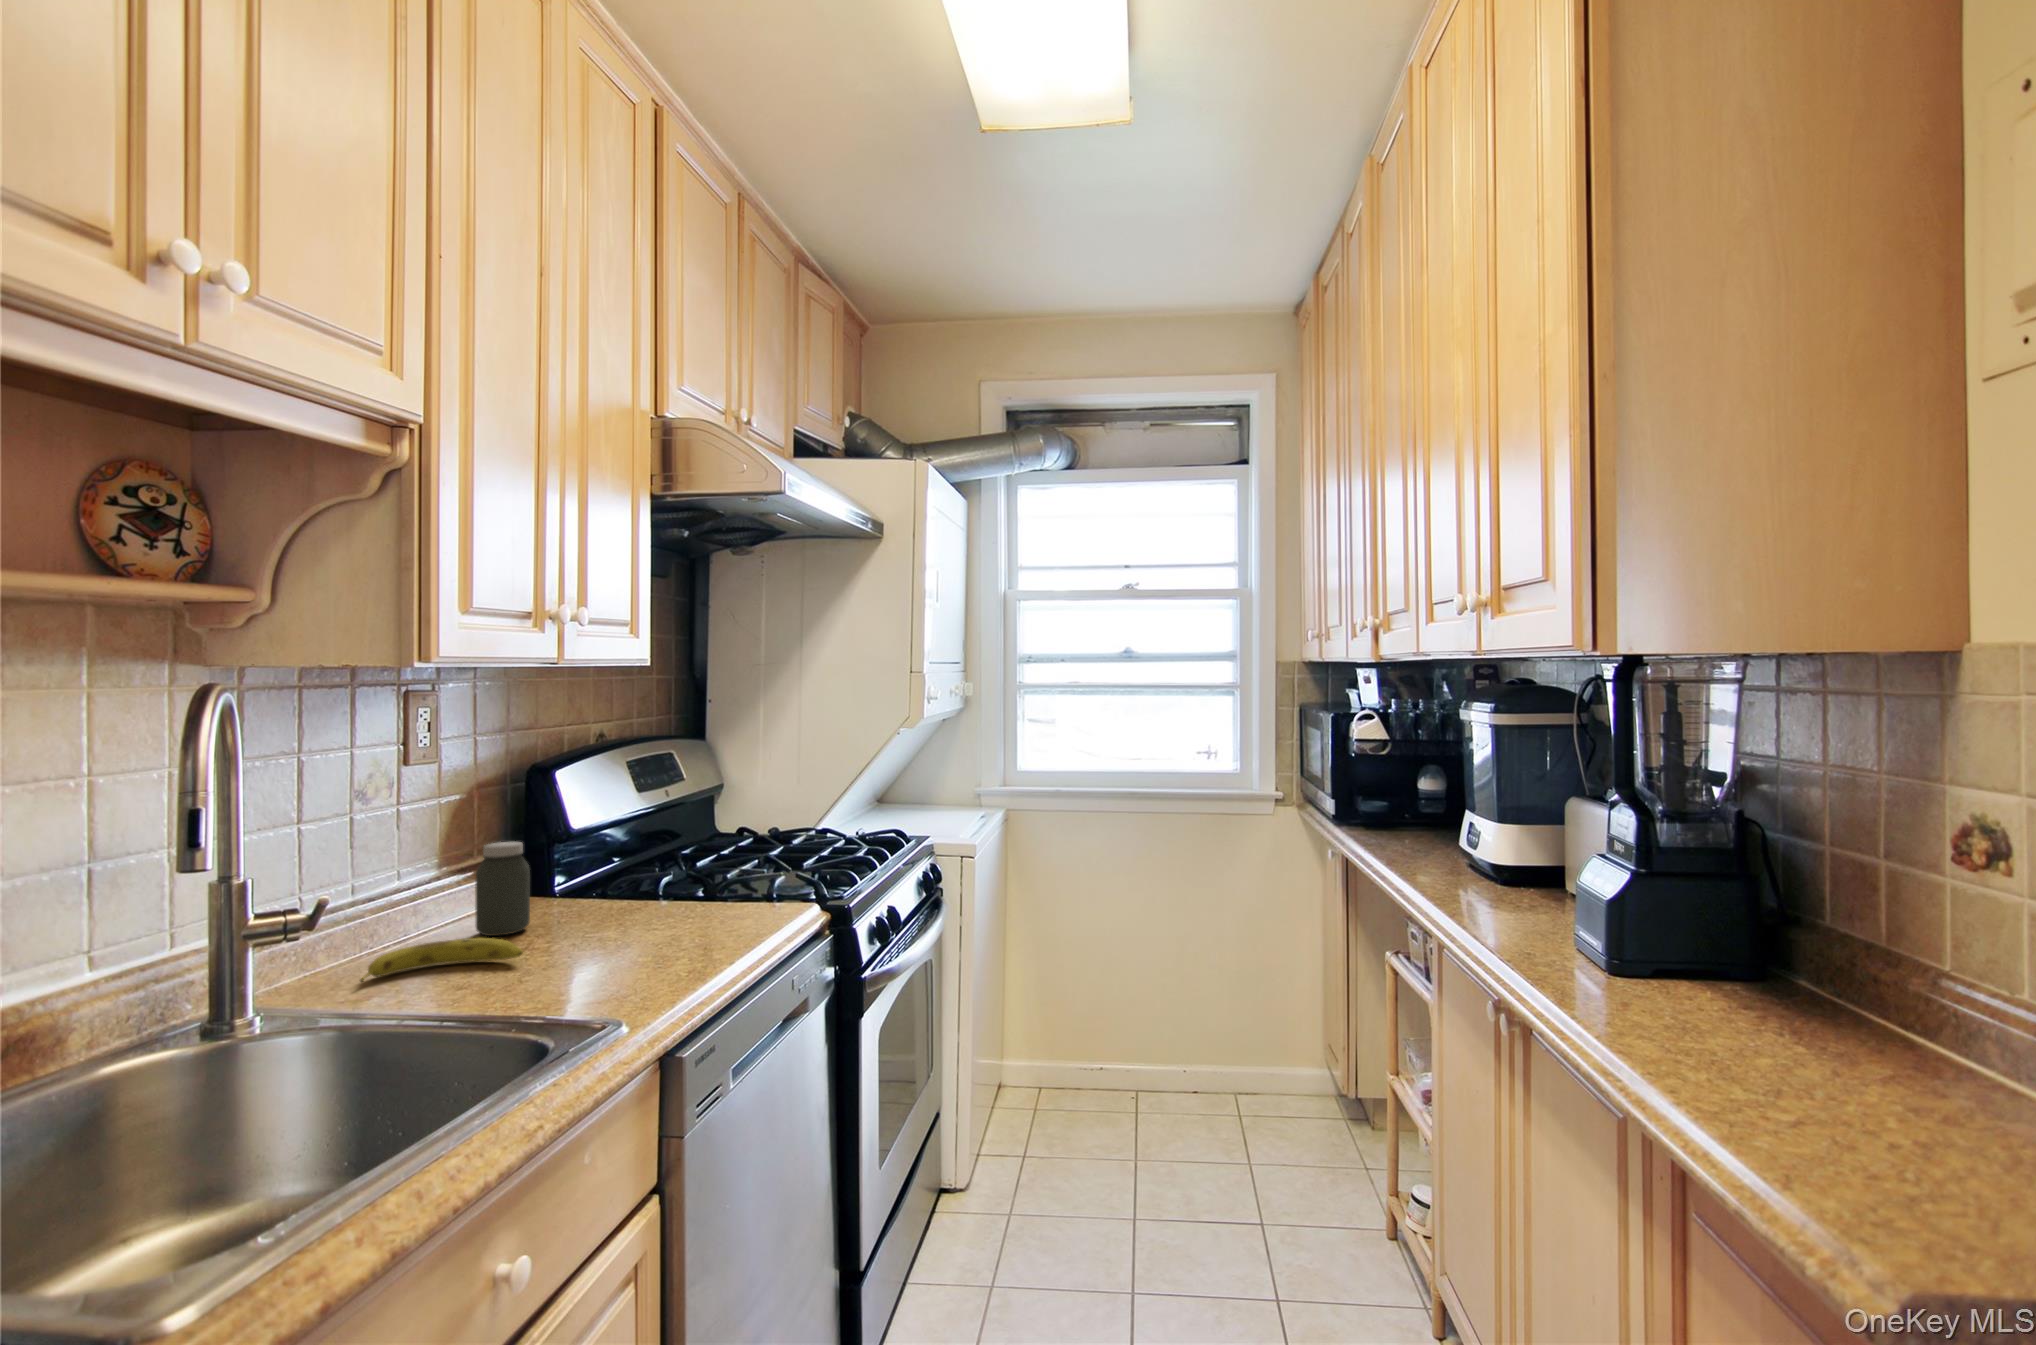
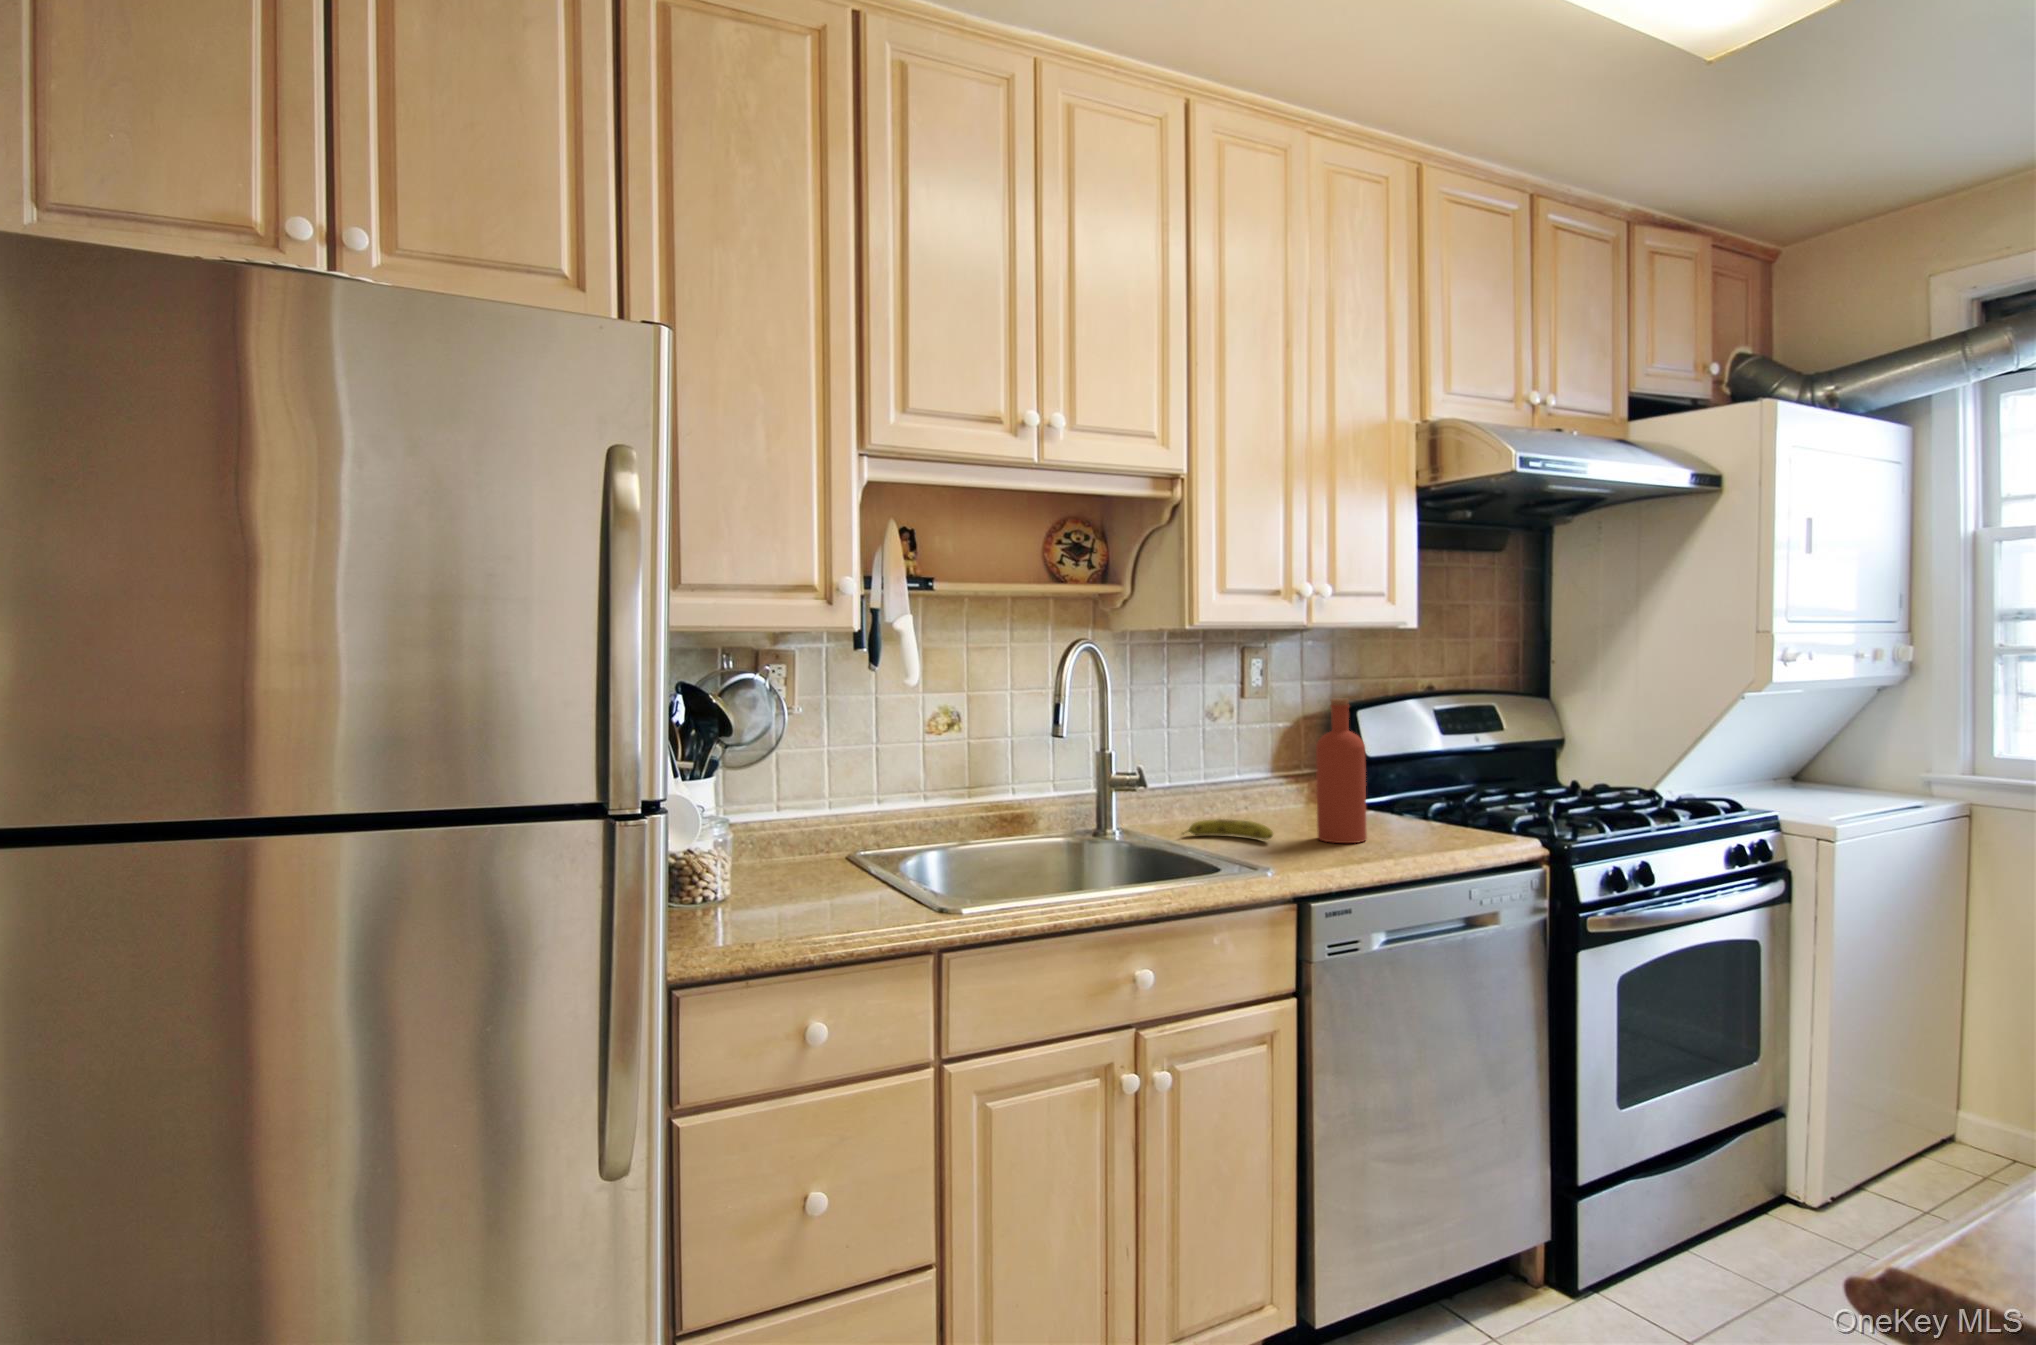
bottle: none [570,758,635,944] -> present [1316,699,1367,843]
jar: present [475,842,530,936] -> none [1271,759,1308,828]

